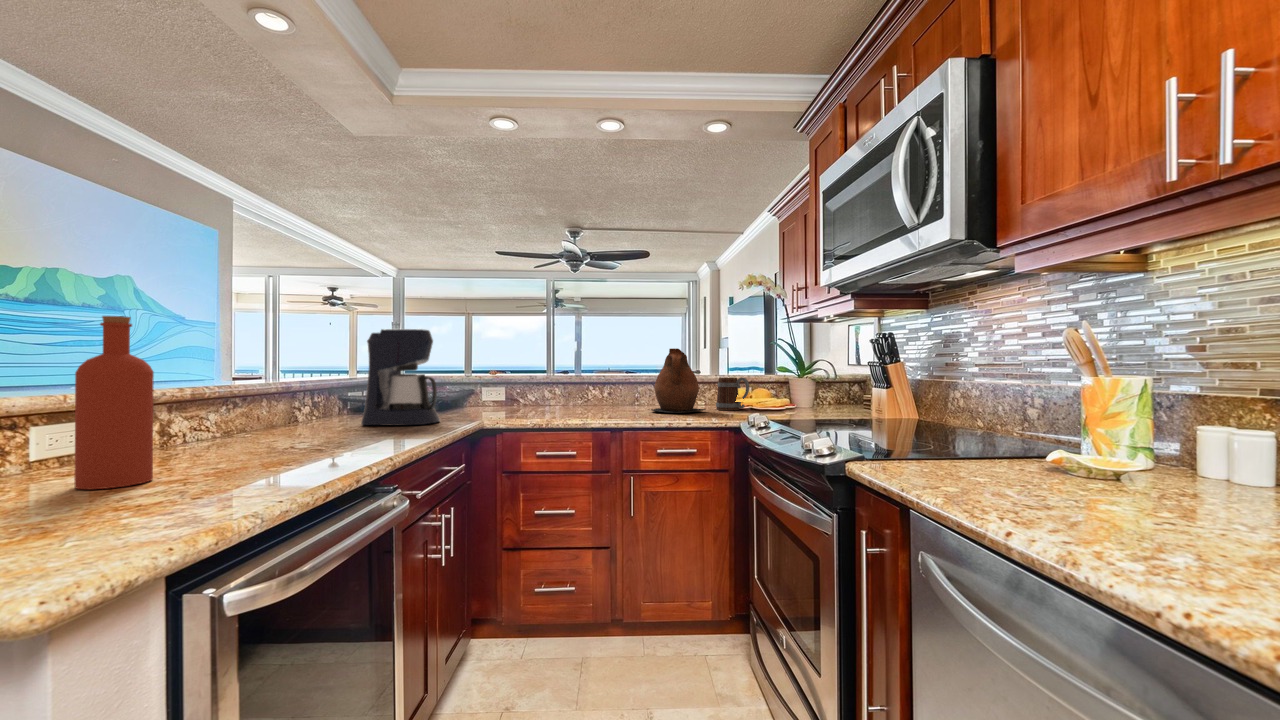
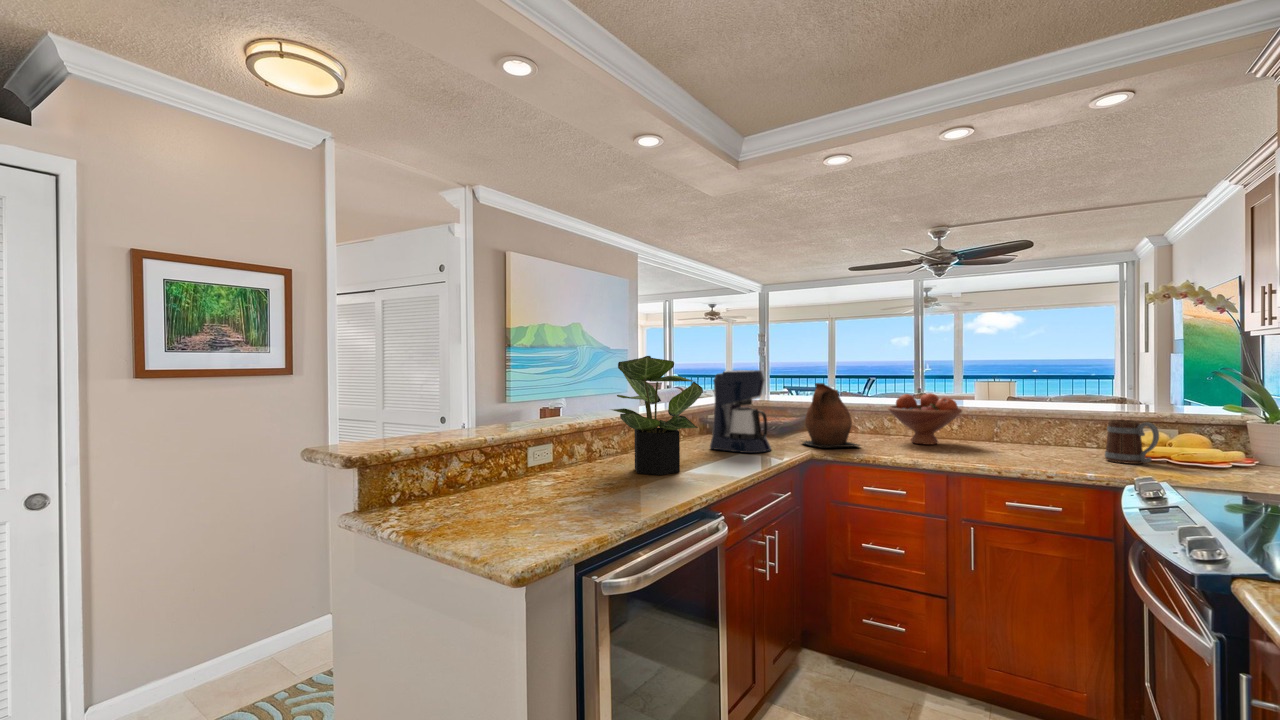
potted plant: none [208,280,364,454] -> present [612,356,703,475]
bottle: present [75,316,154,489] -> none [545,389,580,493]
ceramic pitcher: present [651,348,706,413] -> present [803,383,860,447]
fruit bowl: none [553,362,616,409] -> present [888,393,962,445]

